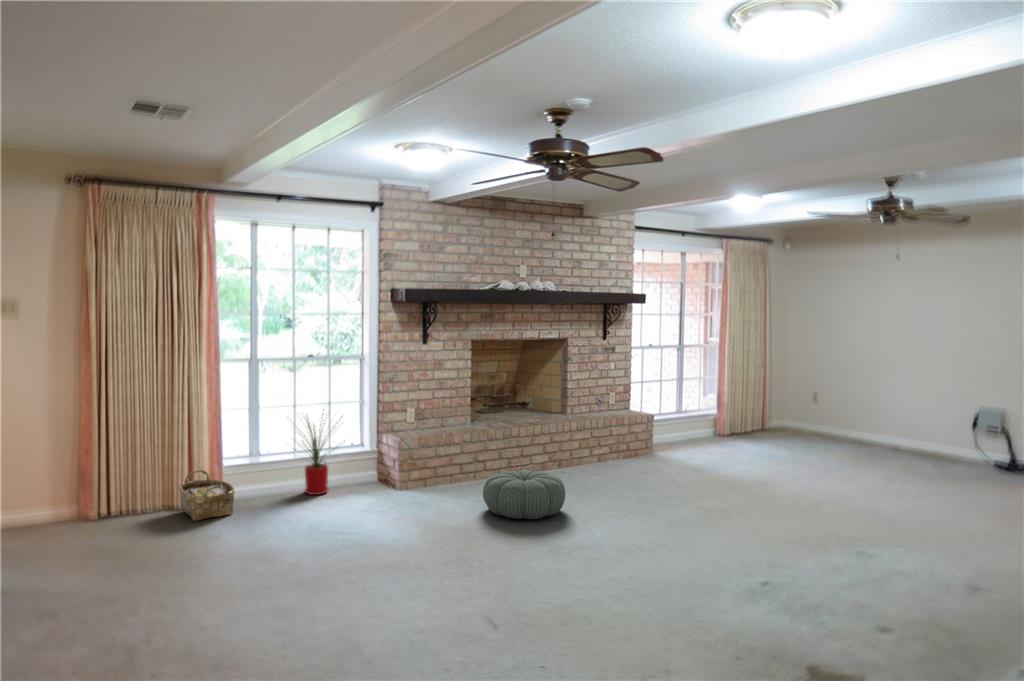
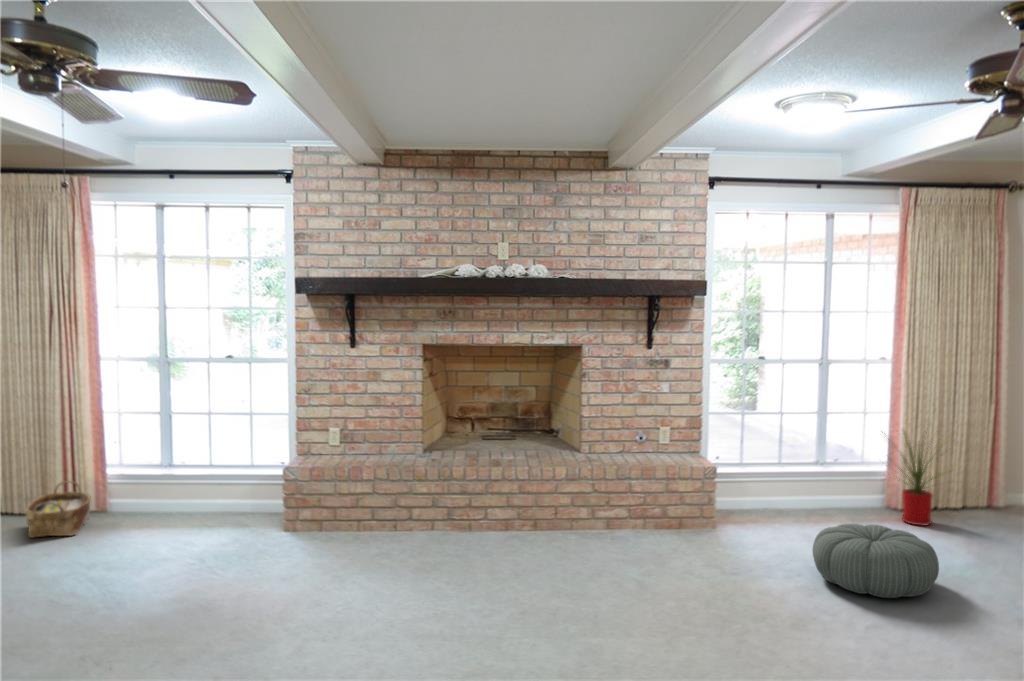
house plant: present [299,416,342,495] -> present [888,431,933,525]
pouf: present [483,470,565,519] -> present [812,524,939,598]

